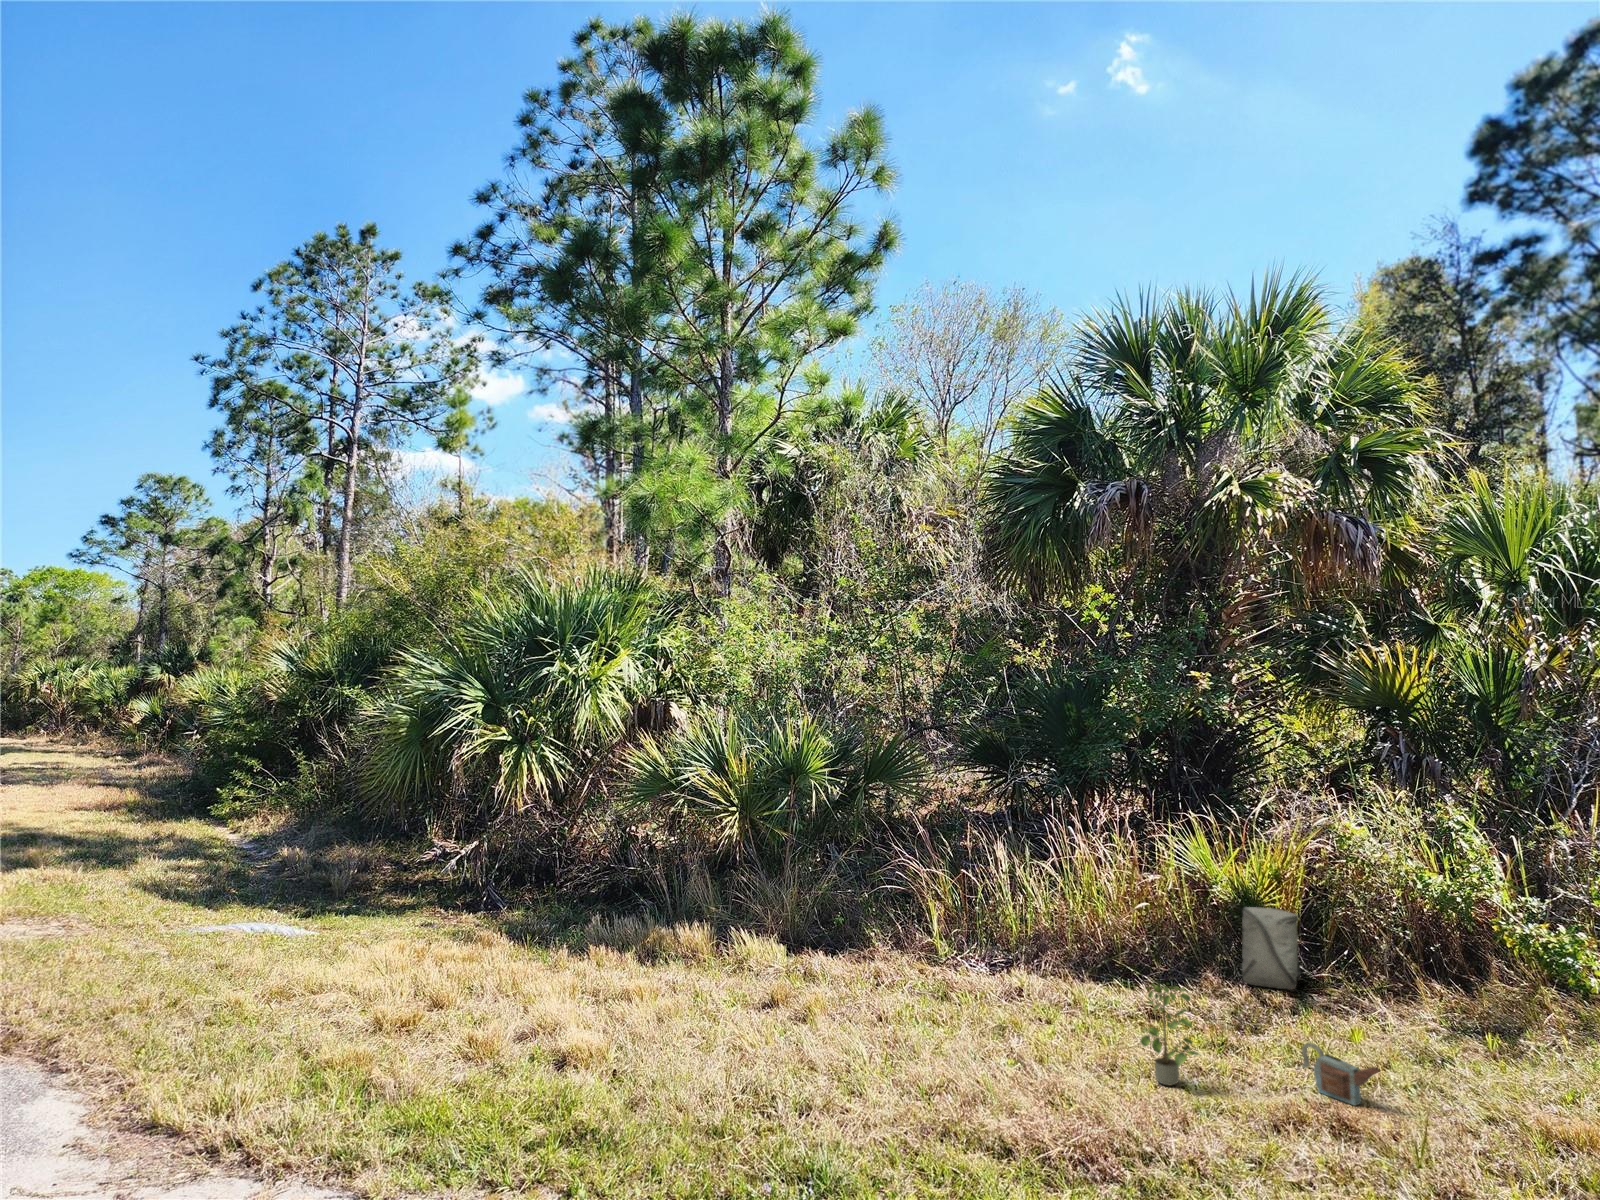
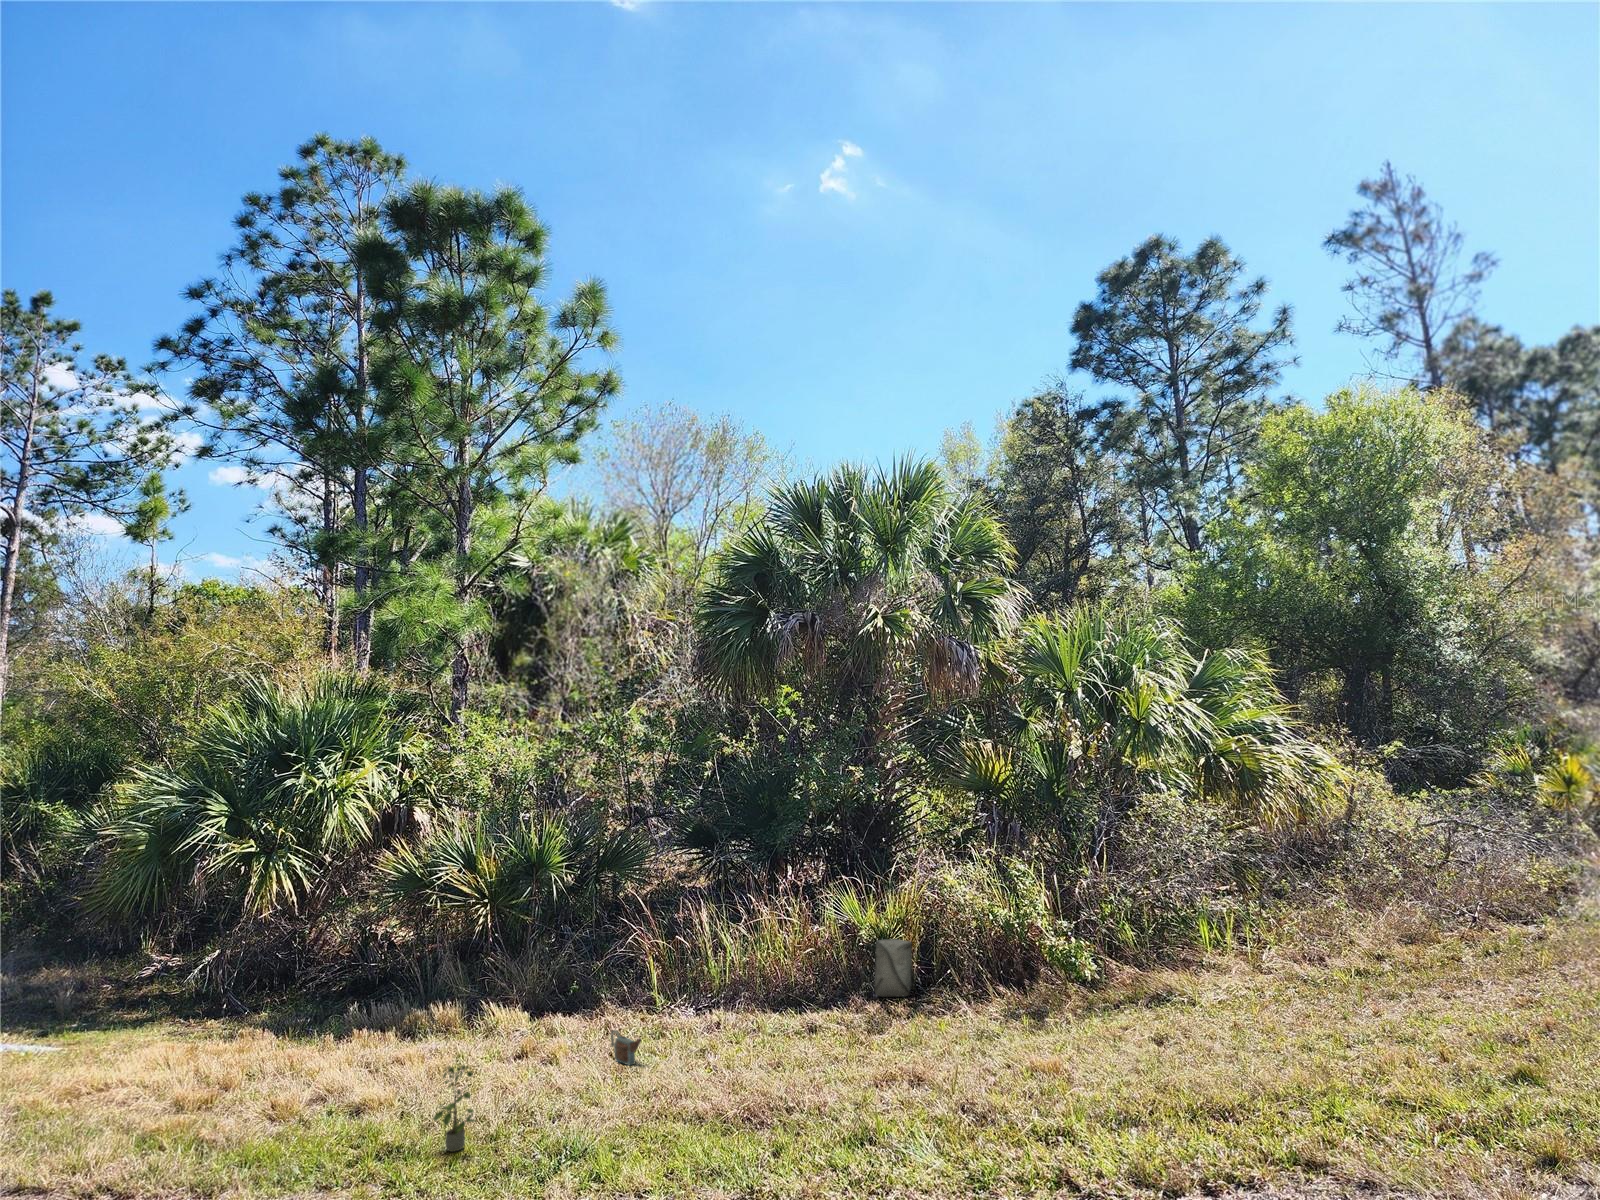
potted plant: present [1140,984,1199,1086] -> present [434,1065,476,1152]
watering can: present [1302,1043,1380,1106] -> present [610,1030,641,1065]

